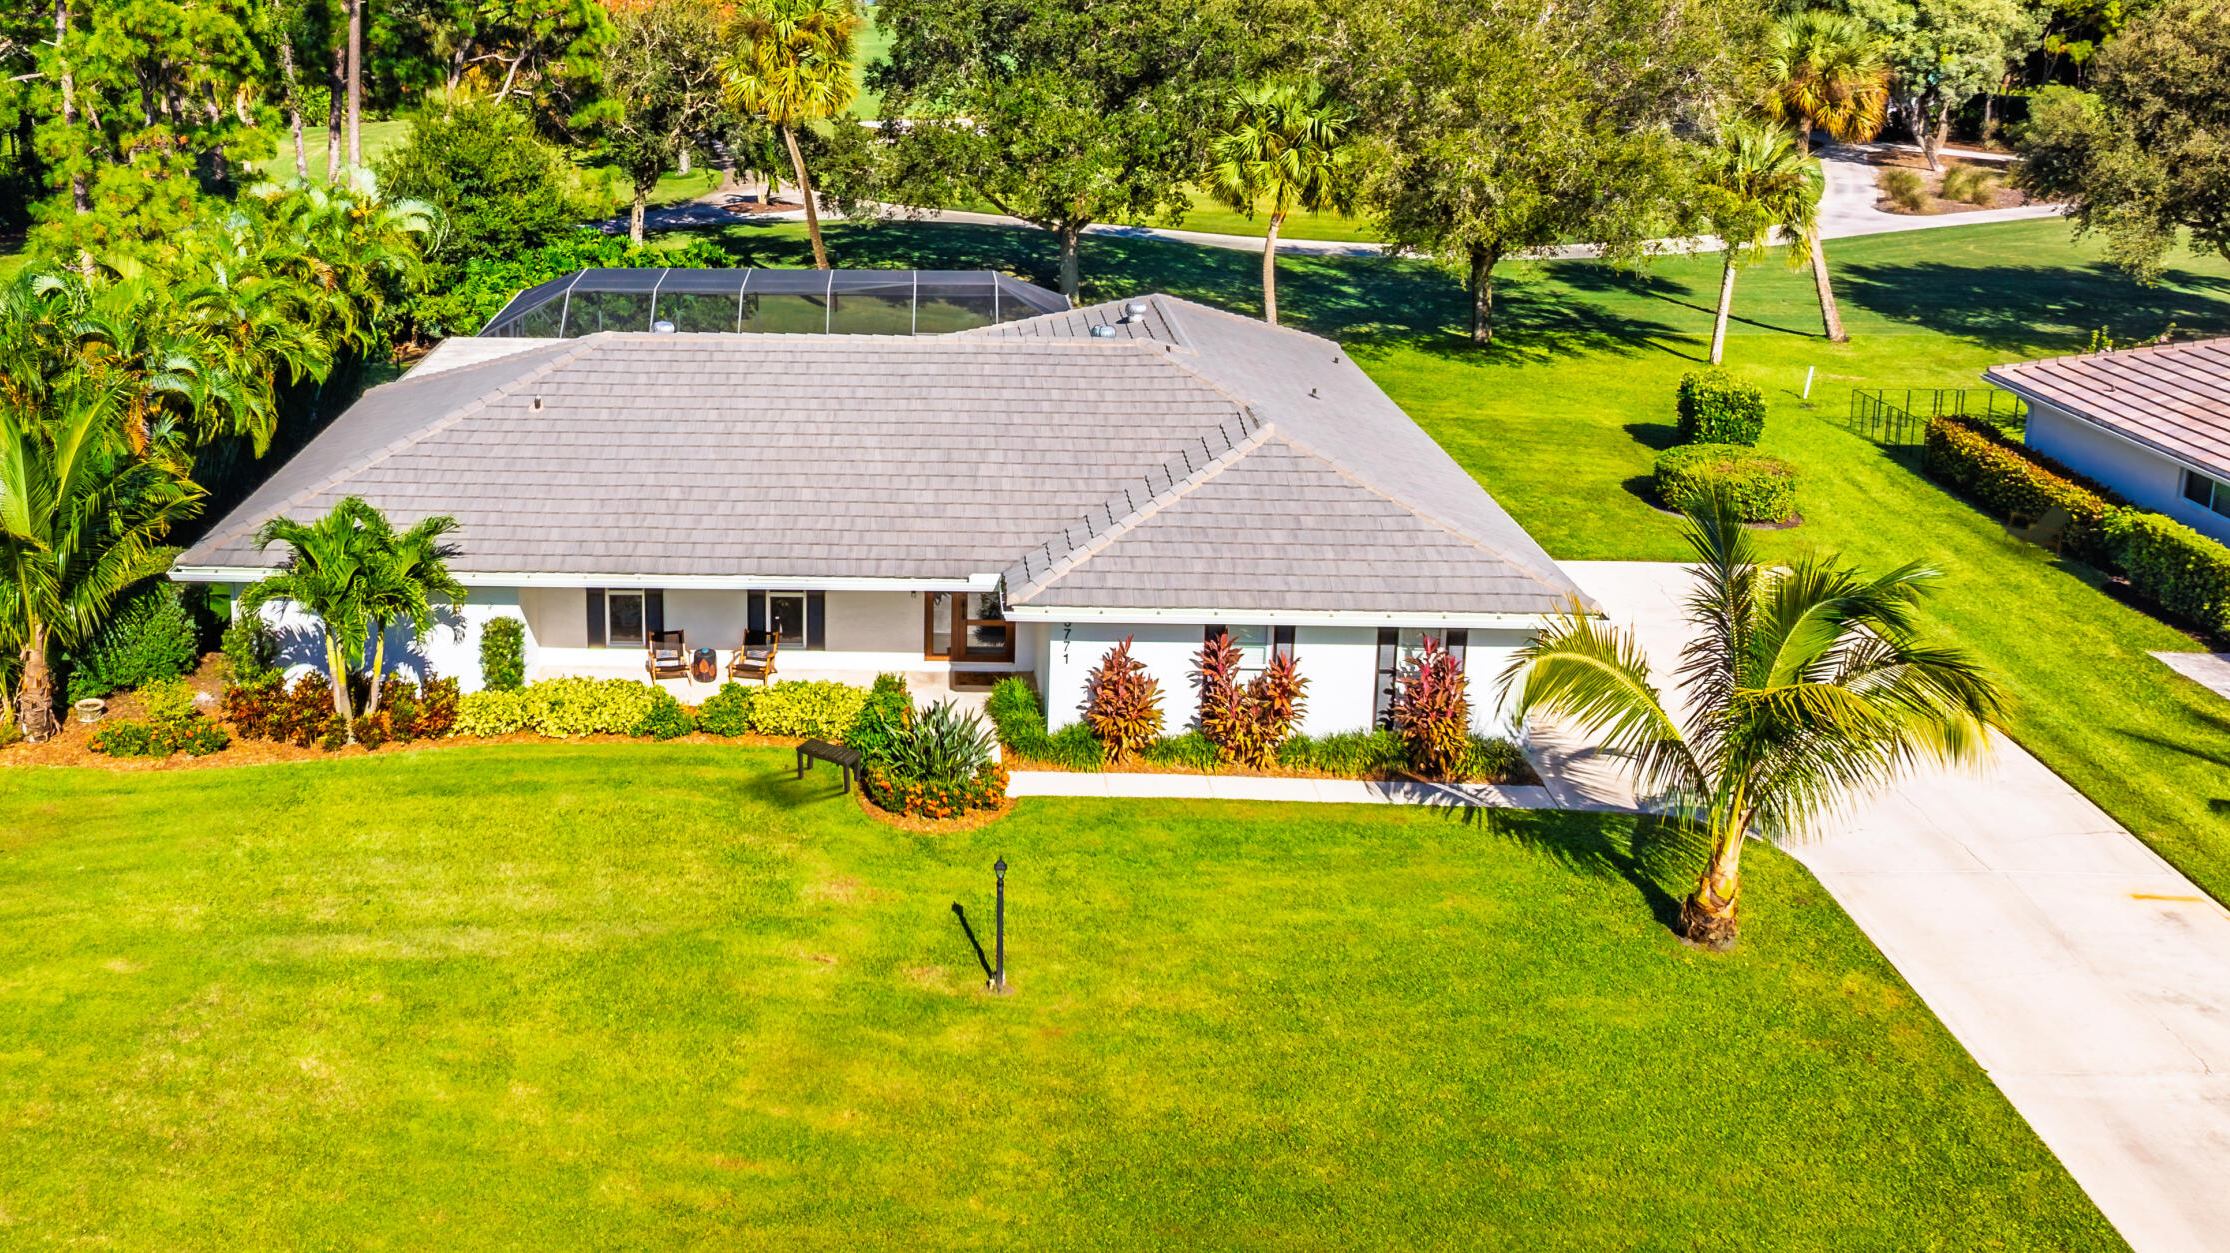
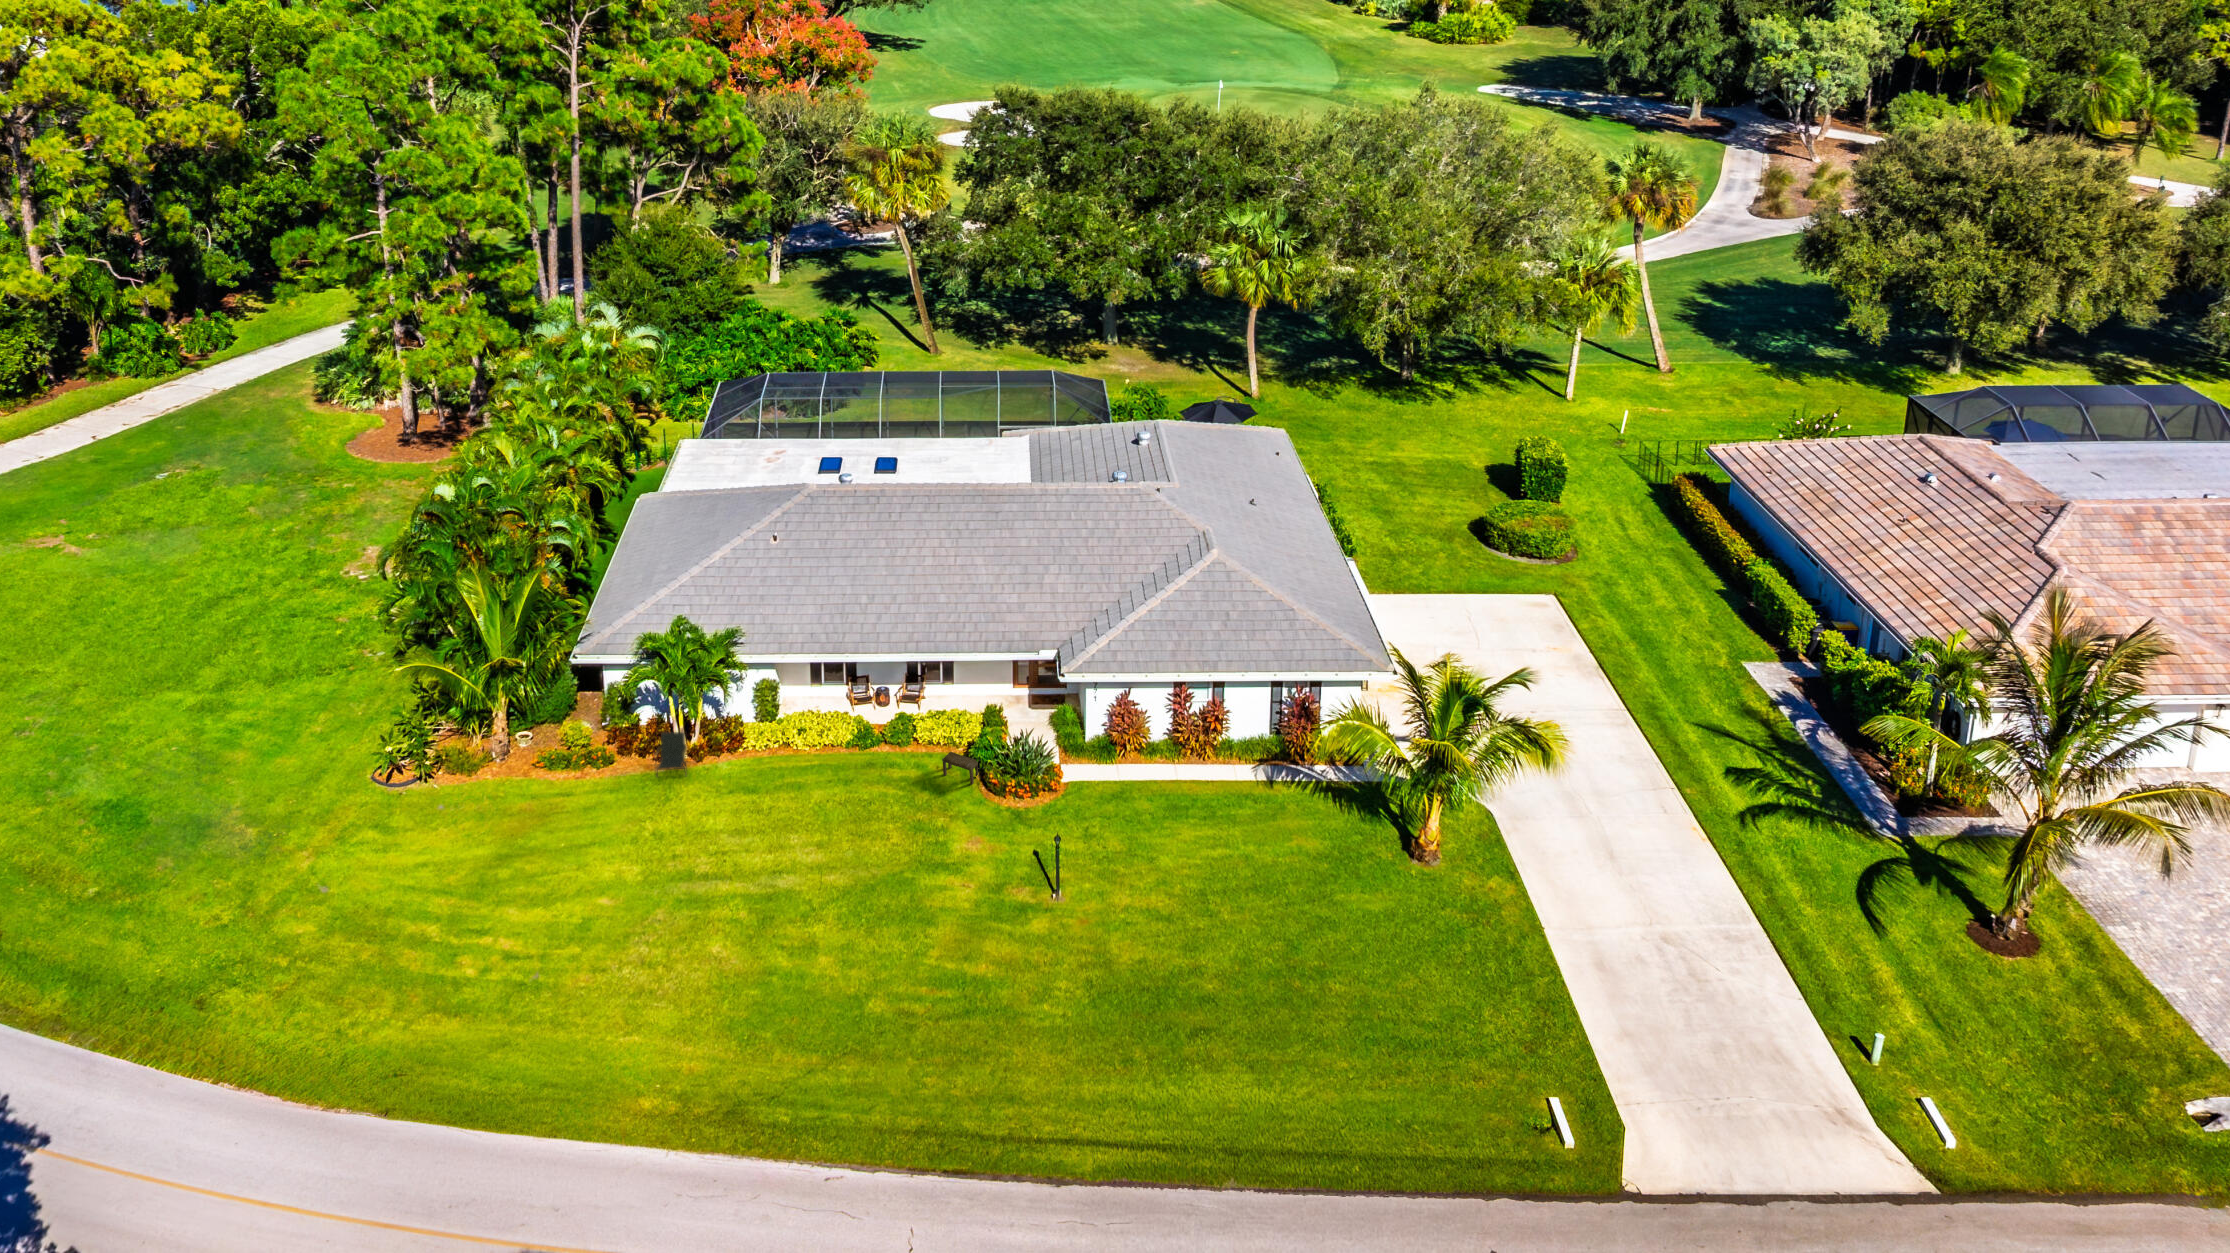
lounge chair: present [2003,506,2070,554] -> present [655,732,687,773]

